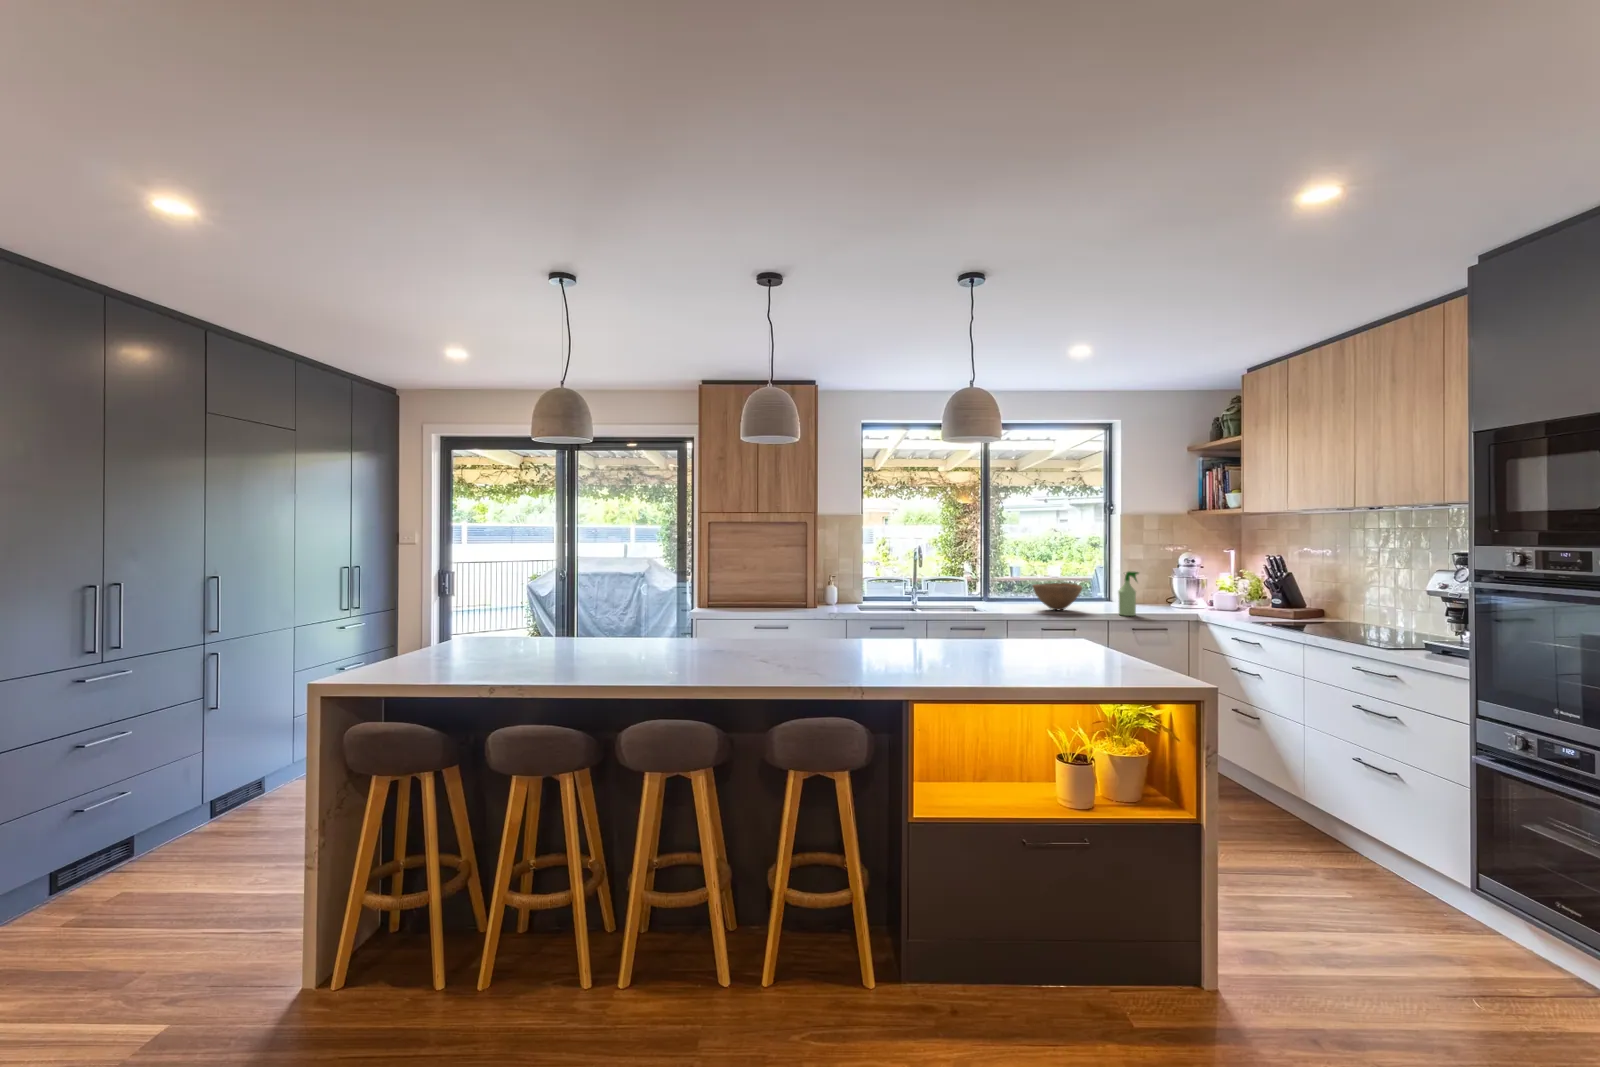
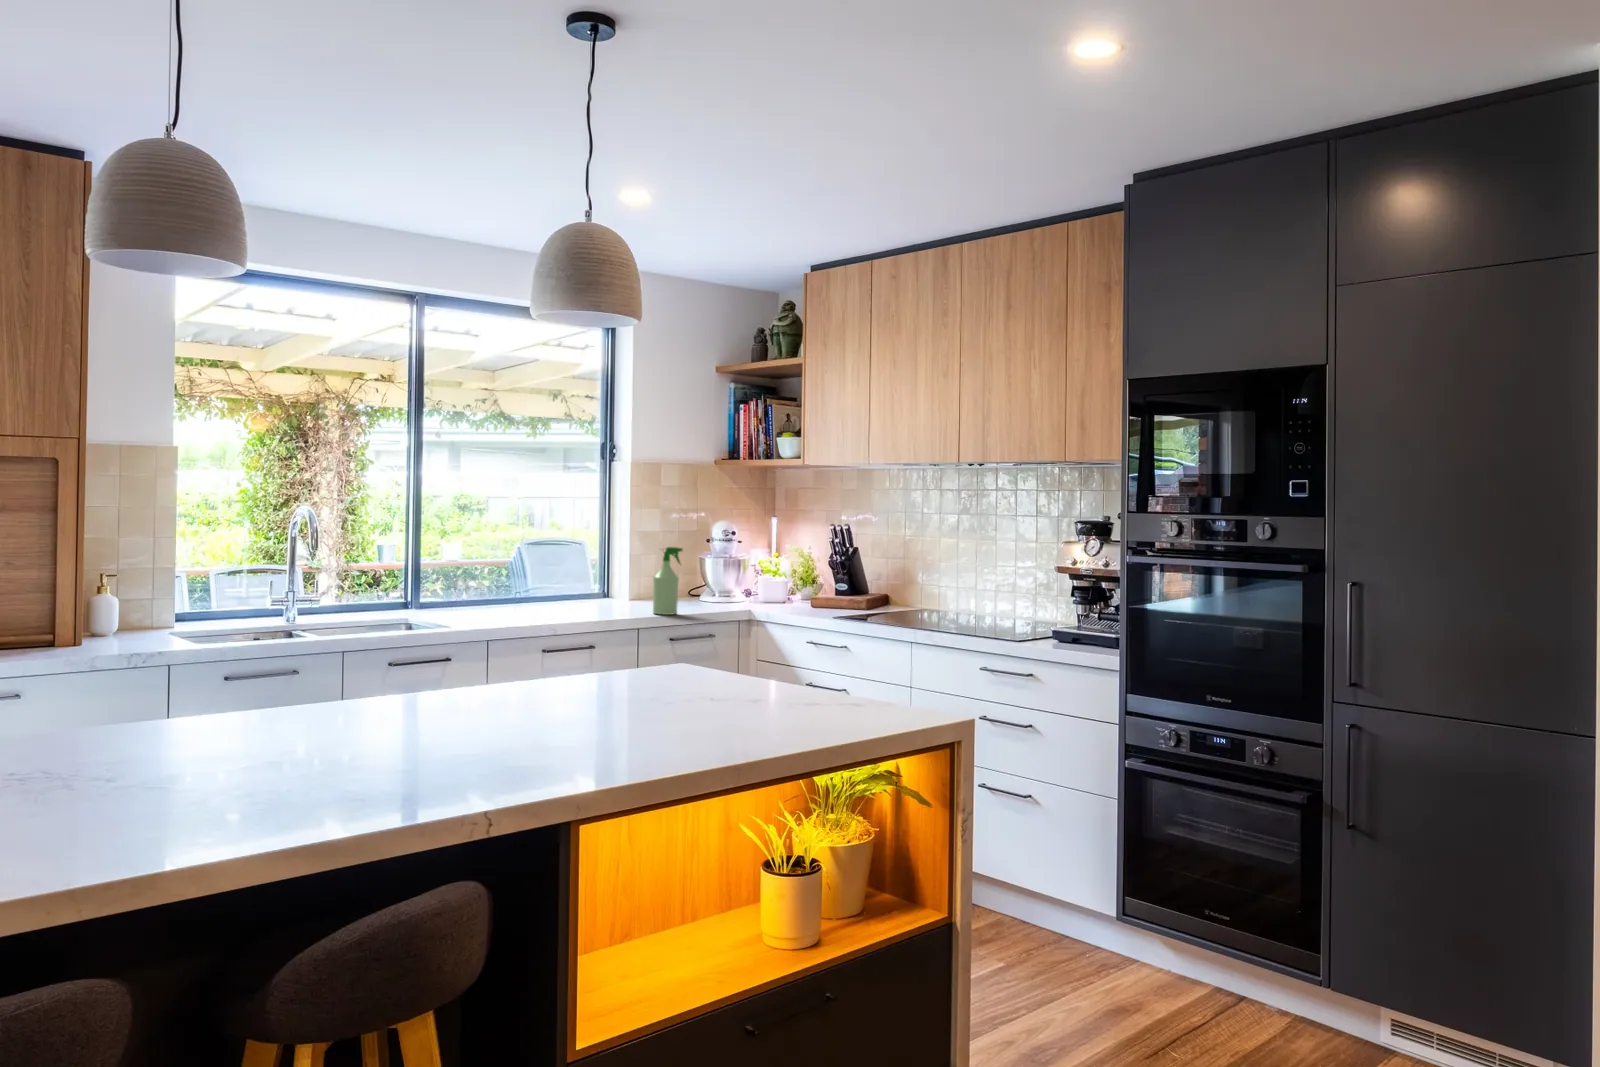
bowl: present [1033,583,1082,610] -> none [520,566,599,610]

